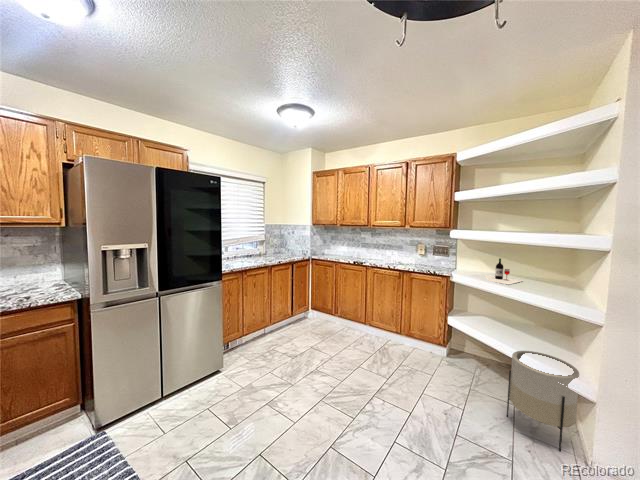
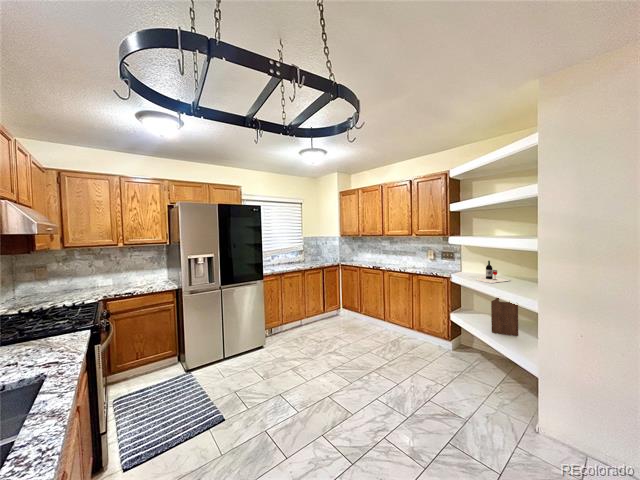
cutting board: none [508,301,540,345] -> present [491,298,518,336]
planter: present [507,351,579,451] -> none [483,339,539,423]

